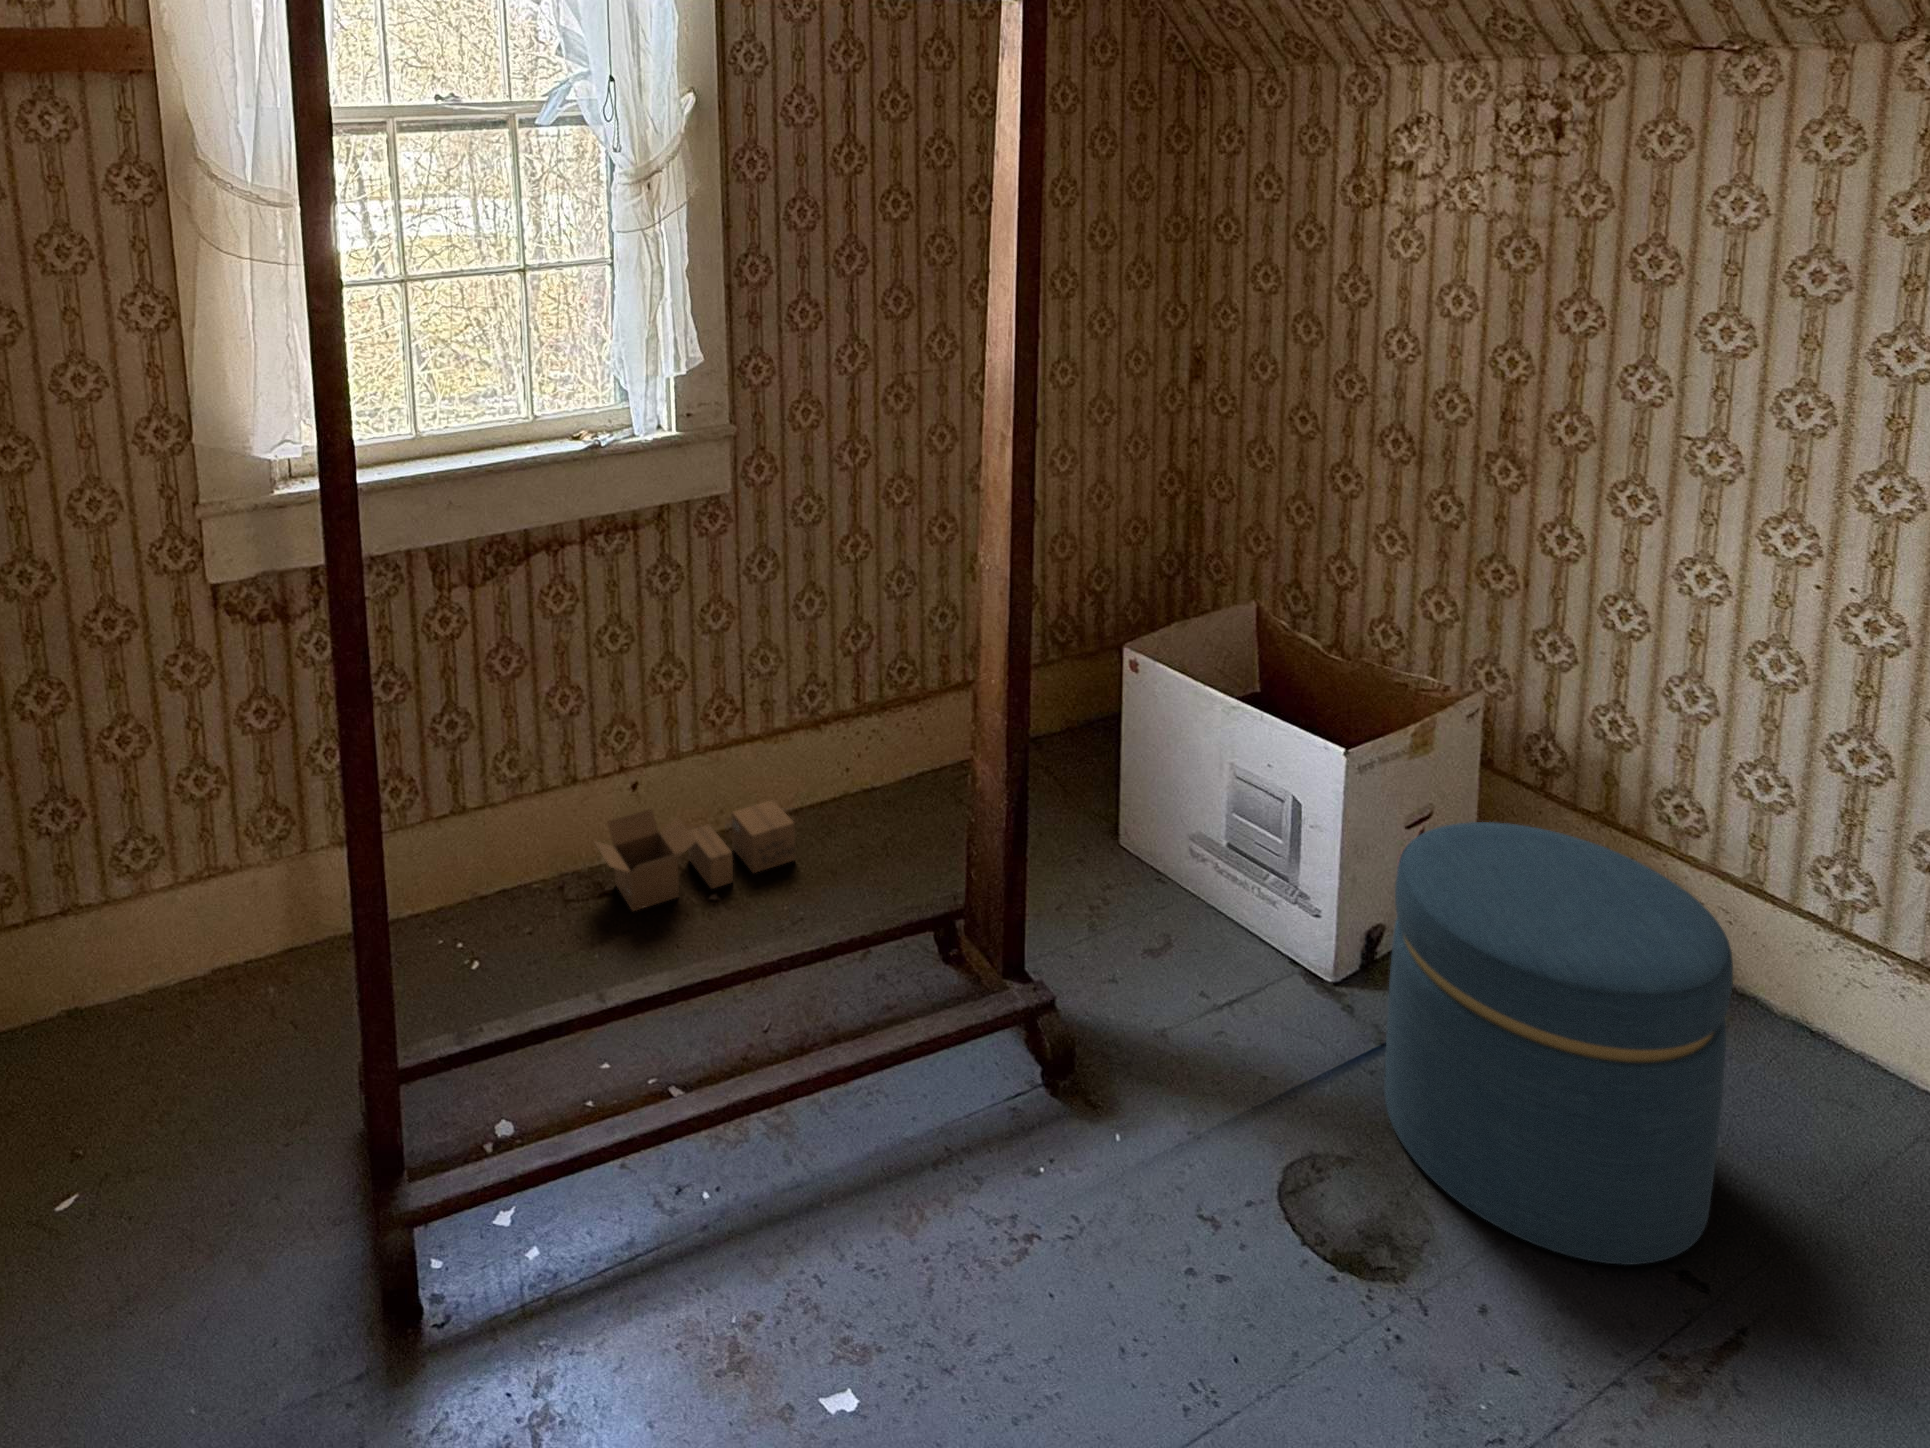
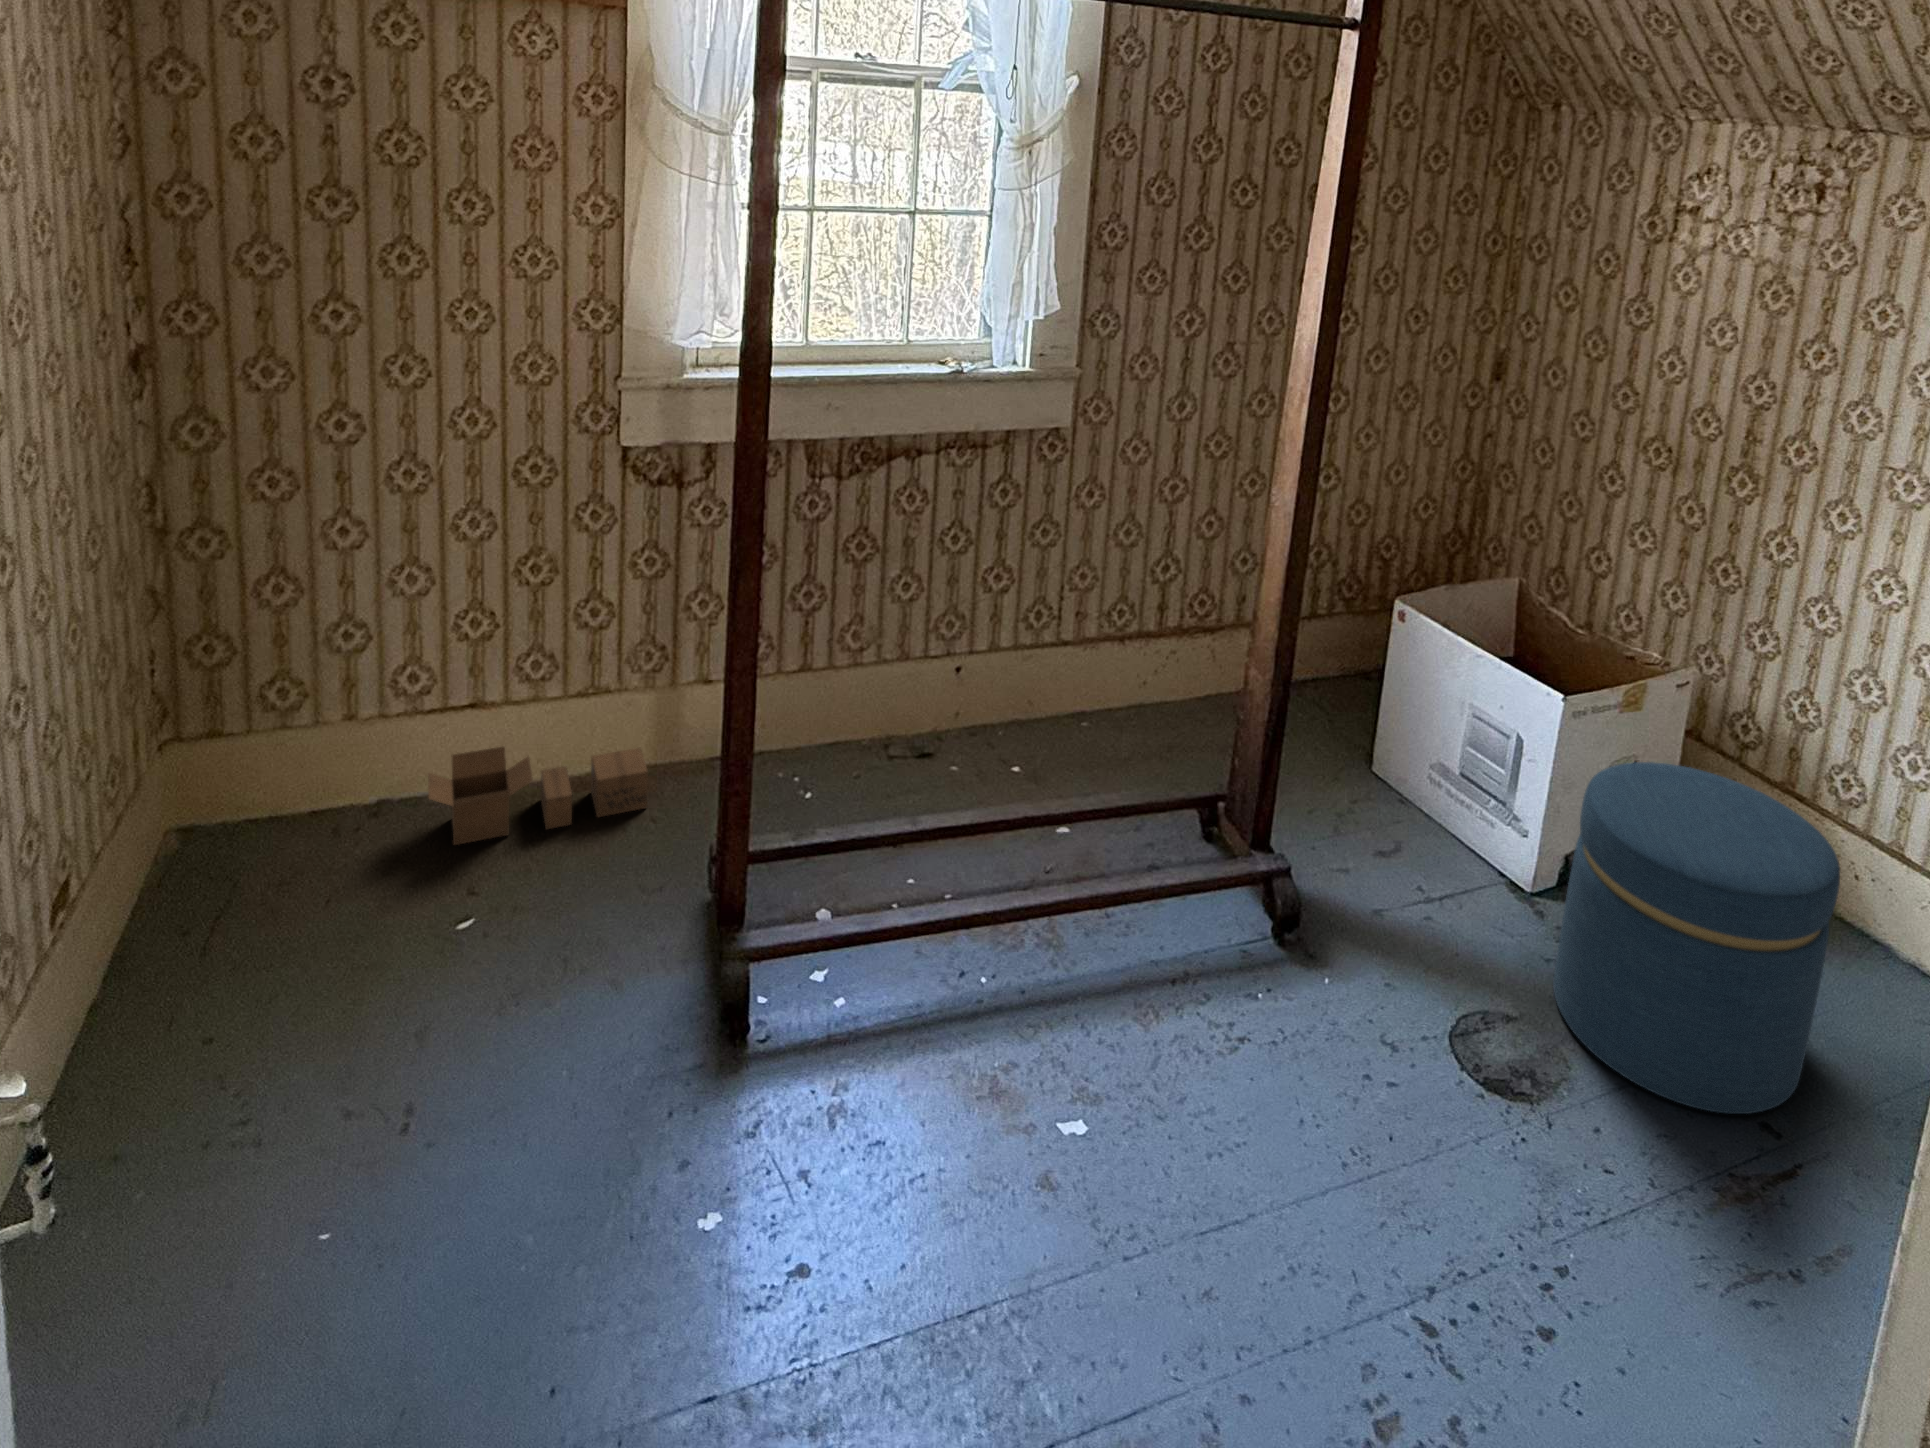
cardboard box: present [595,800,796,911] -> present [428,747,648,845]

